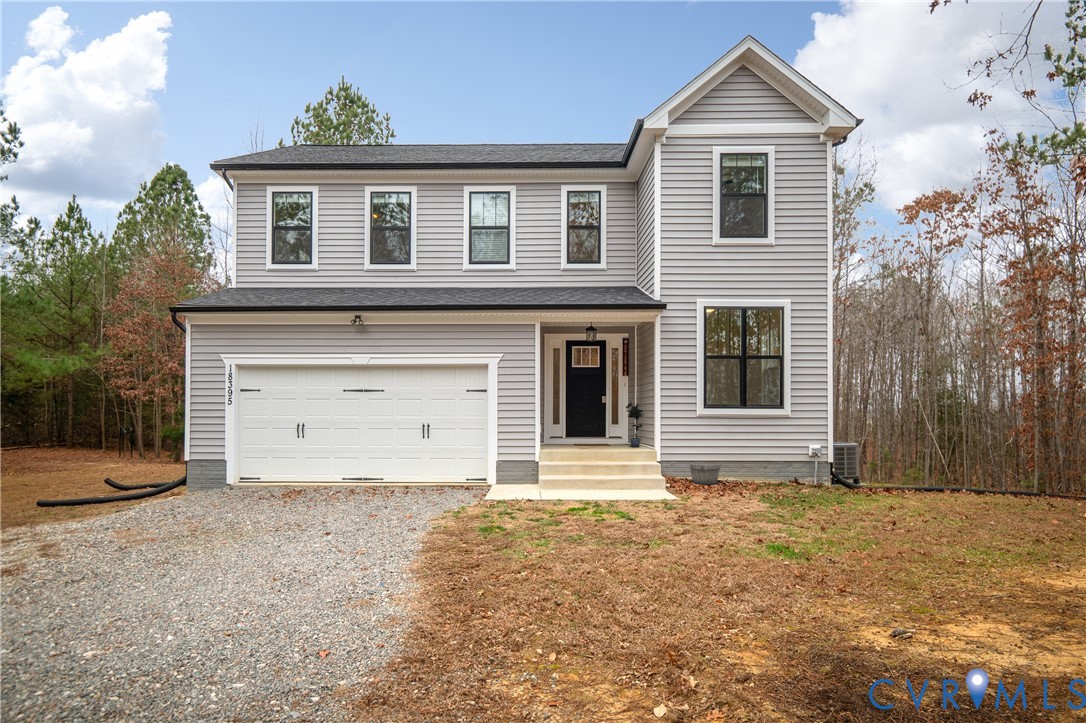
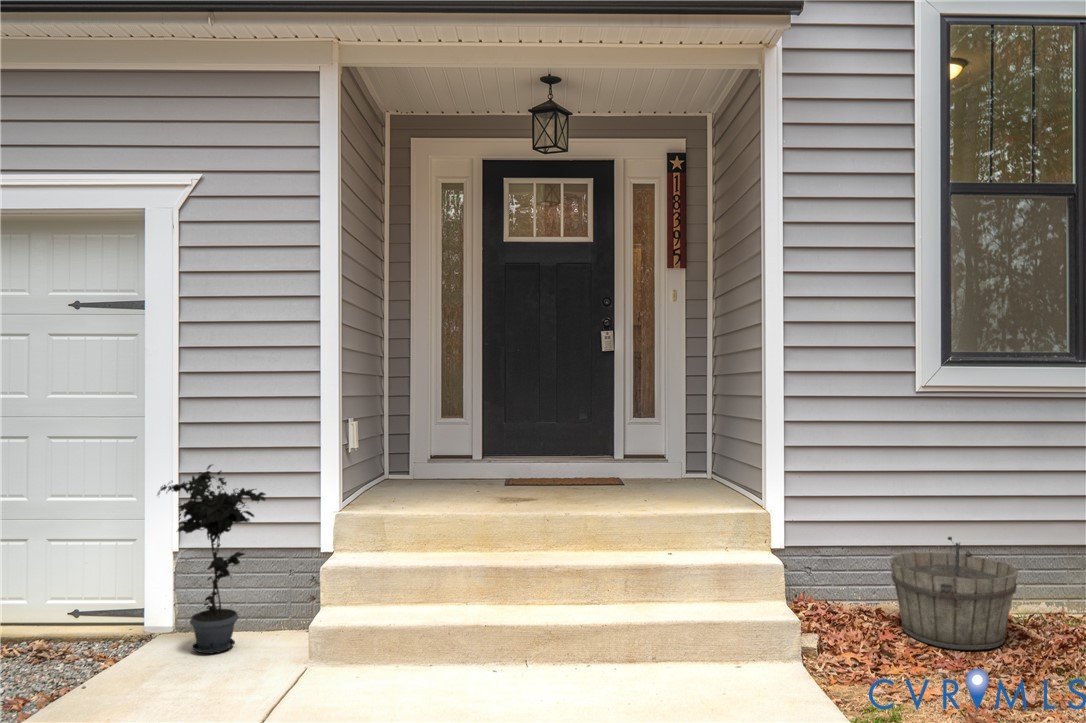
potted plant: present [626,401,644,447] -> present [158,465,265,654]

